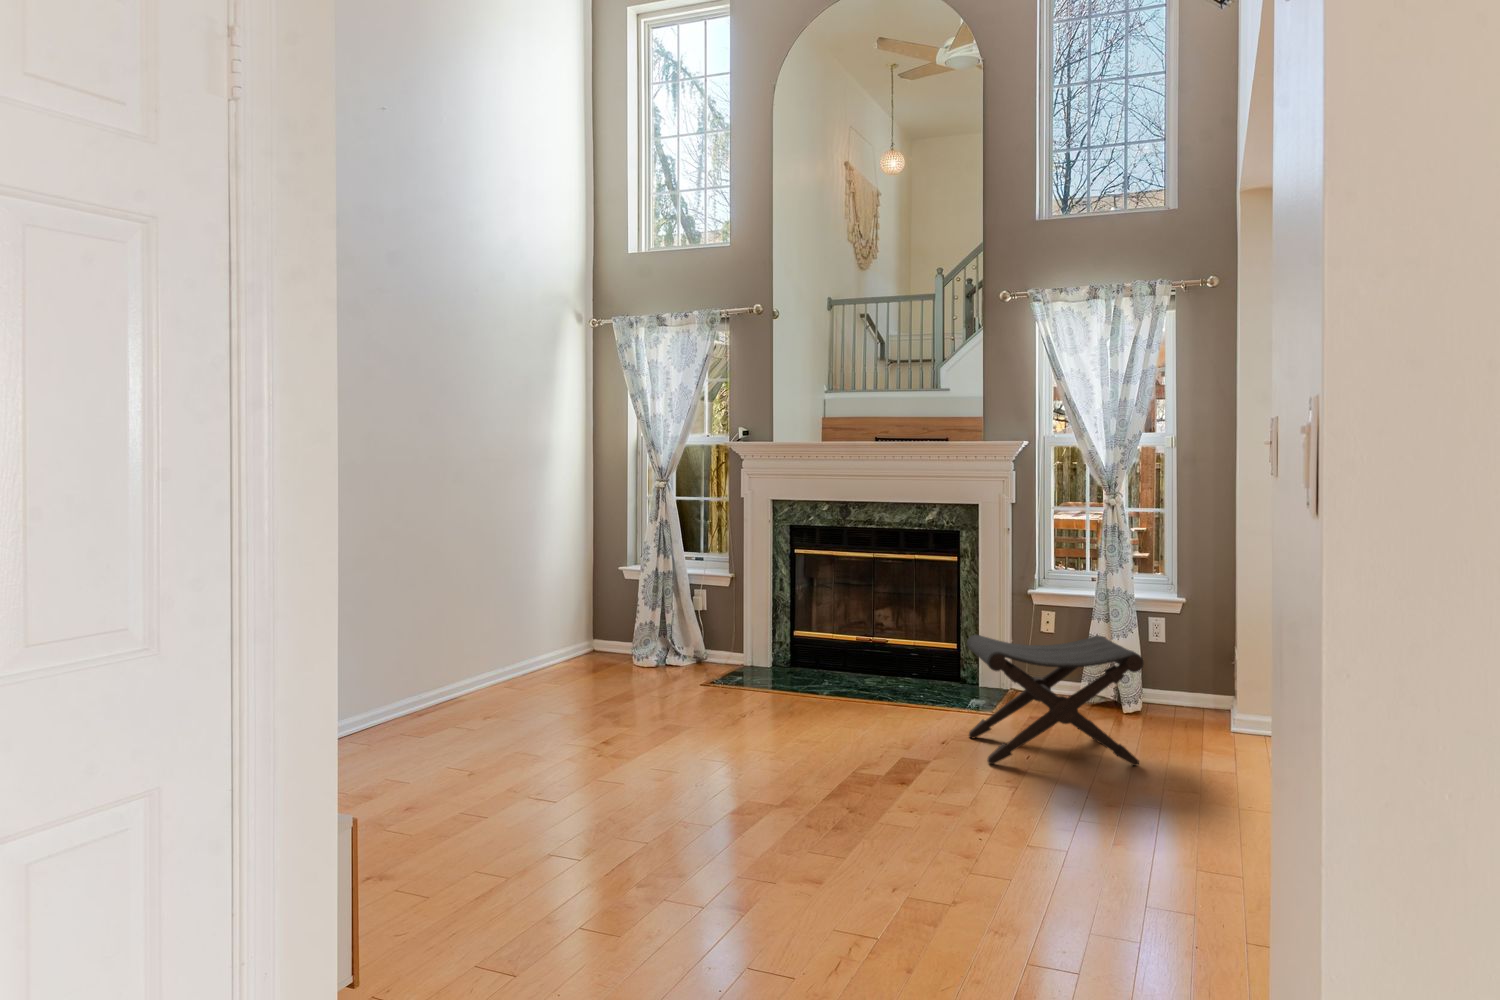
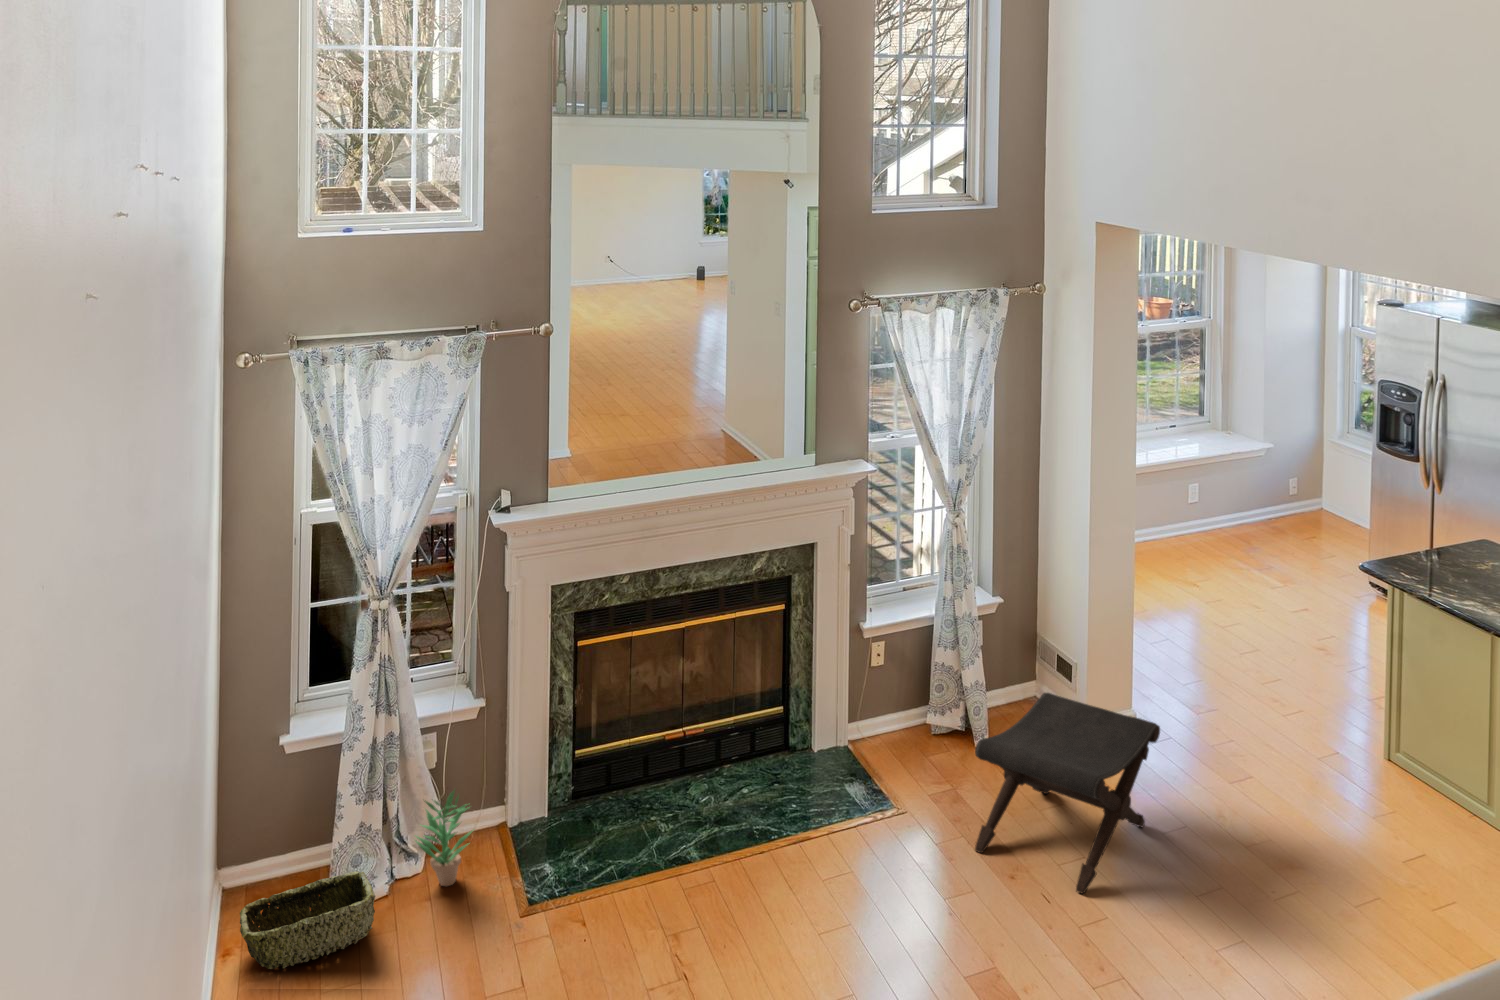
potted plant: none [660,607,694,673] -> present [416,790,472,887]
woven basket: none [554,639,630,671] -> present [240,871,375,969]

